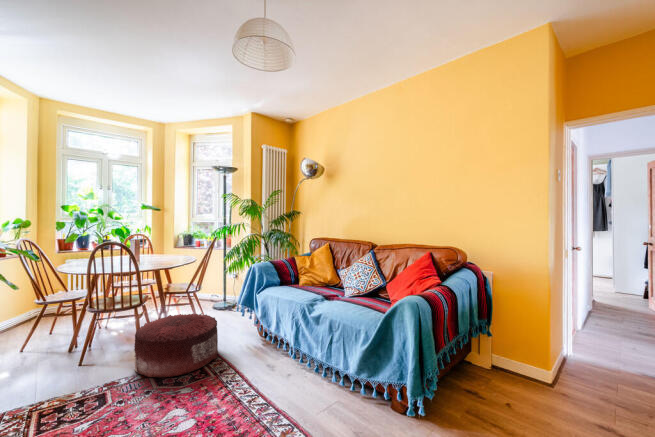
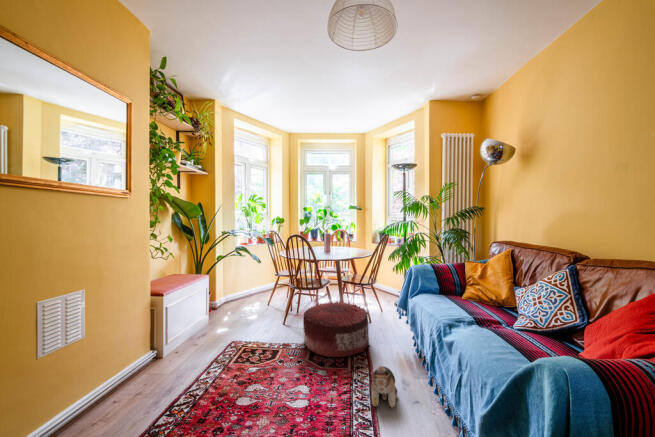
plush toy: none [250,352,280,393] -> present [371,366,397,407]

